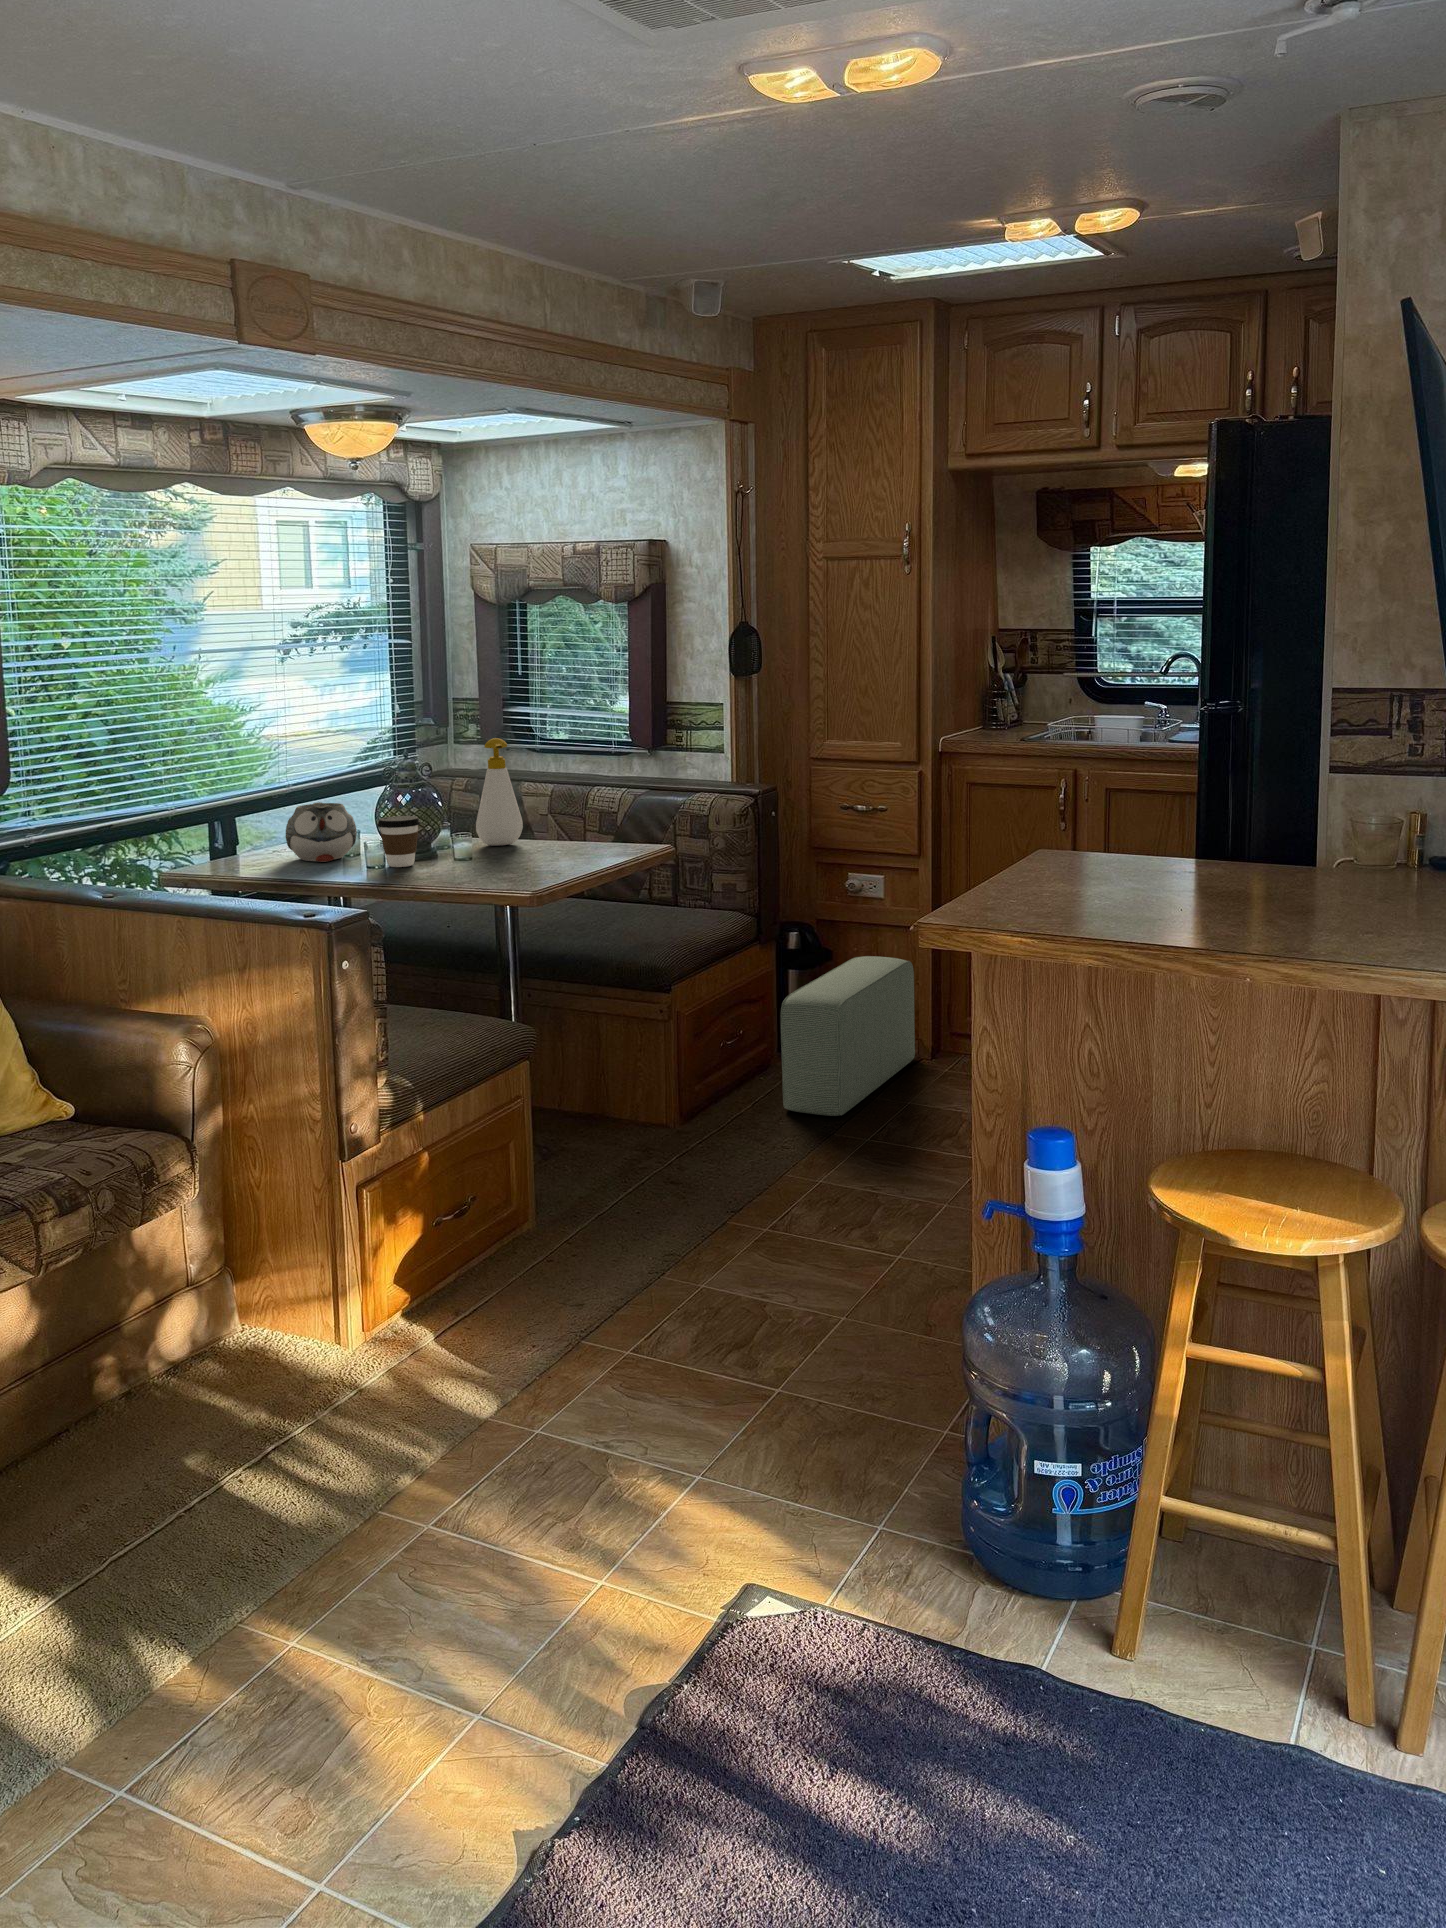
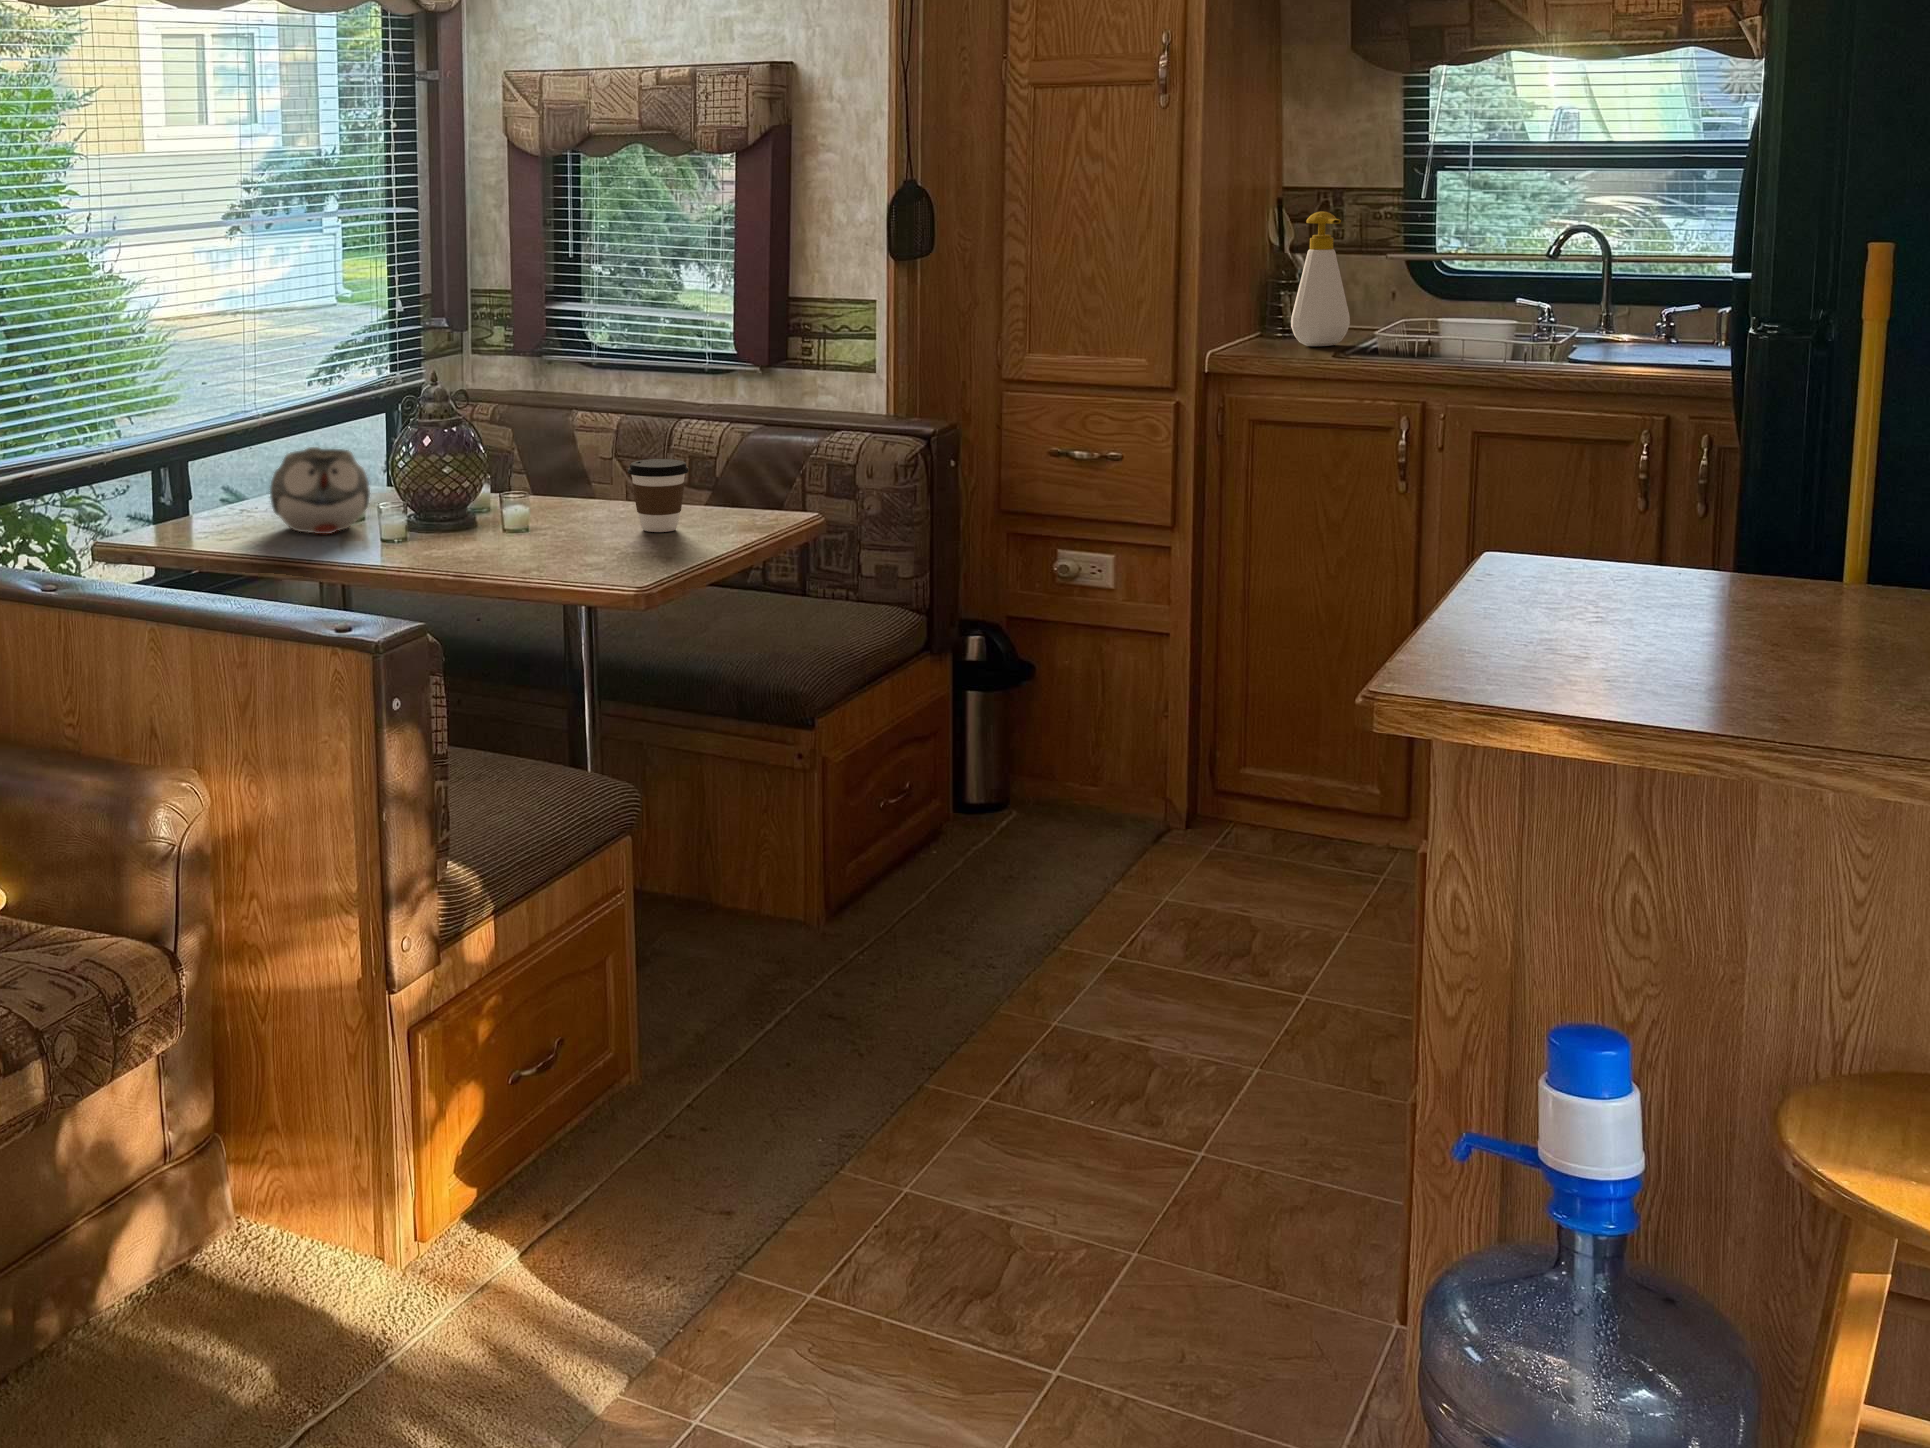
soap bottle: present [476,738,523,846] -> present [1291,212,1350,346]
coffee cup: present [377,816,421,867] -> present [628,459,689,532]
pouf: present [781,956,915,1116] -> none [976,677,1162,917]

